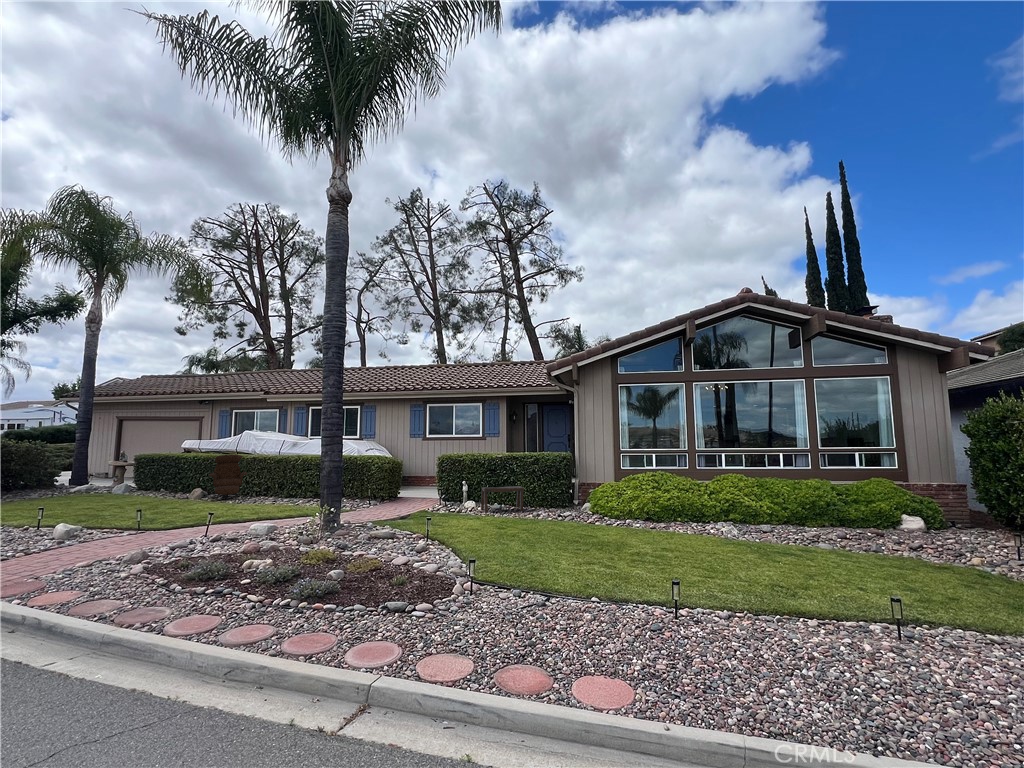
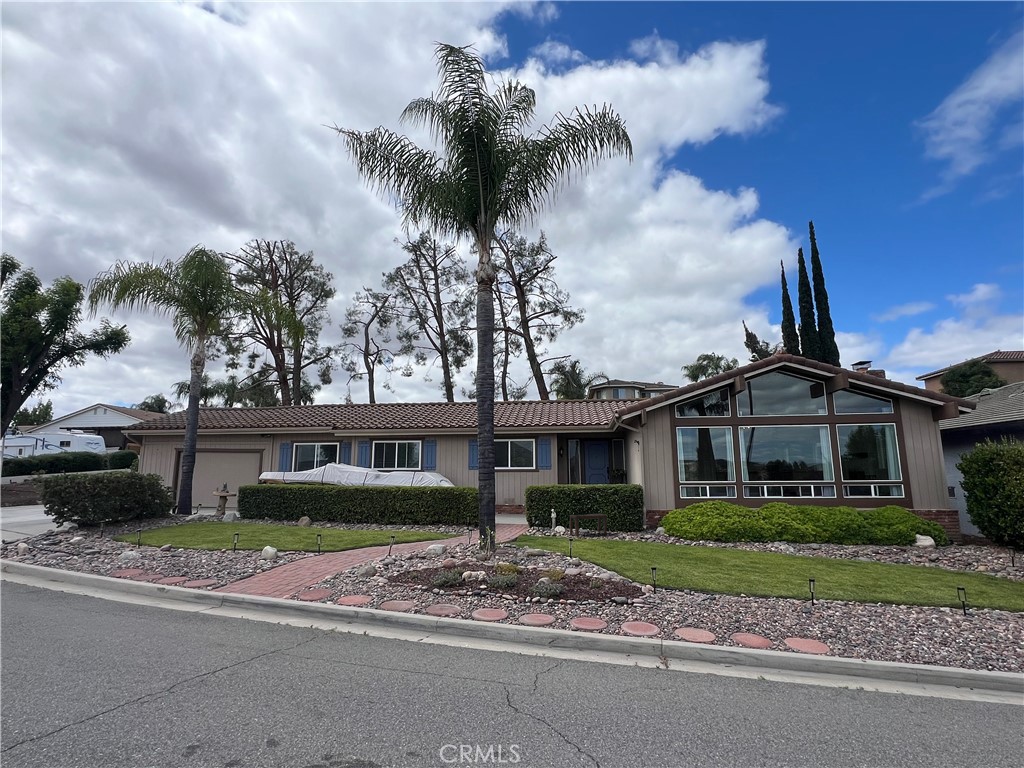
lounge chair: present [209,455,247,501] -> none [310,487,342,529]

